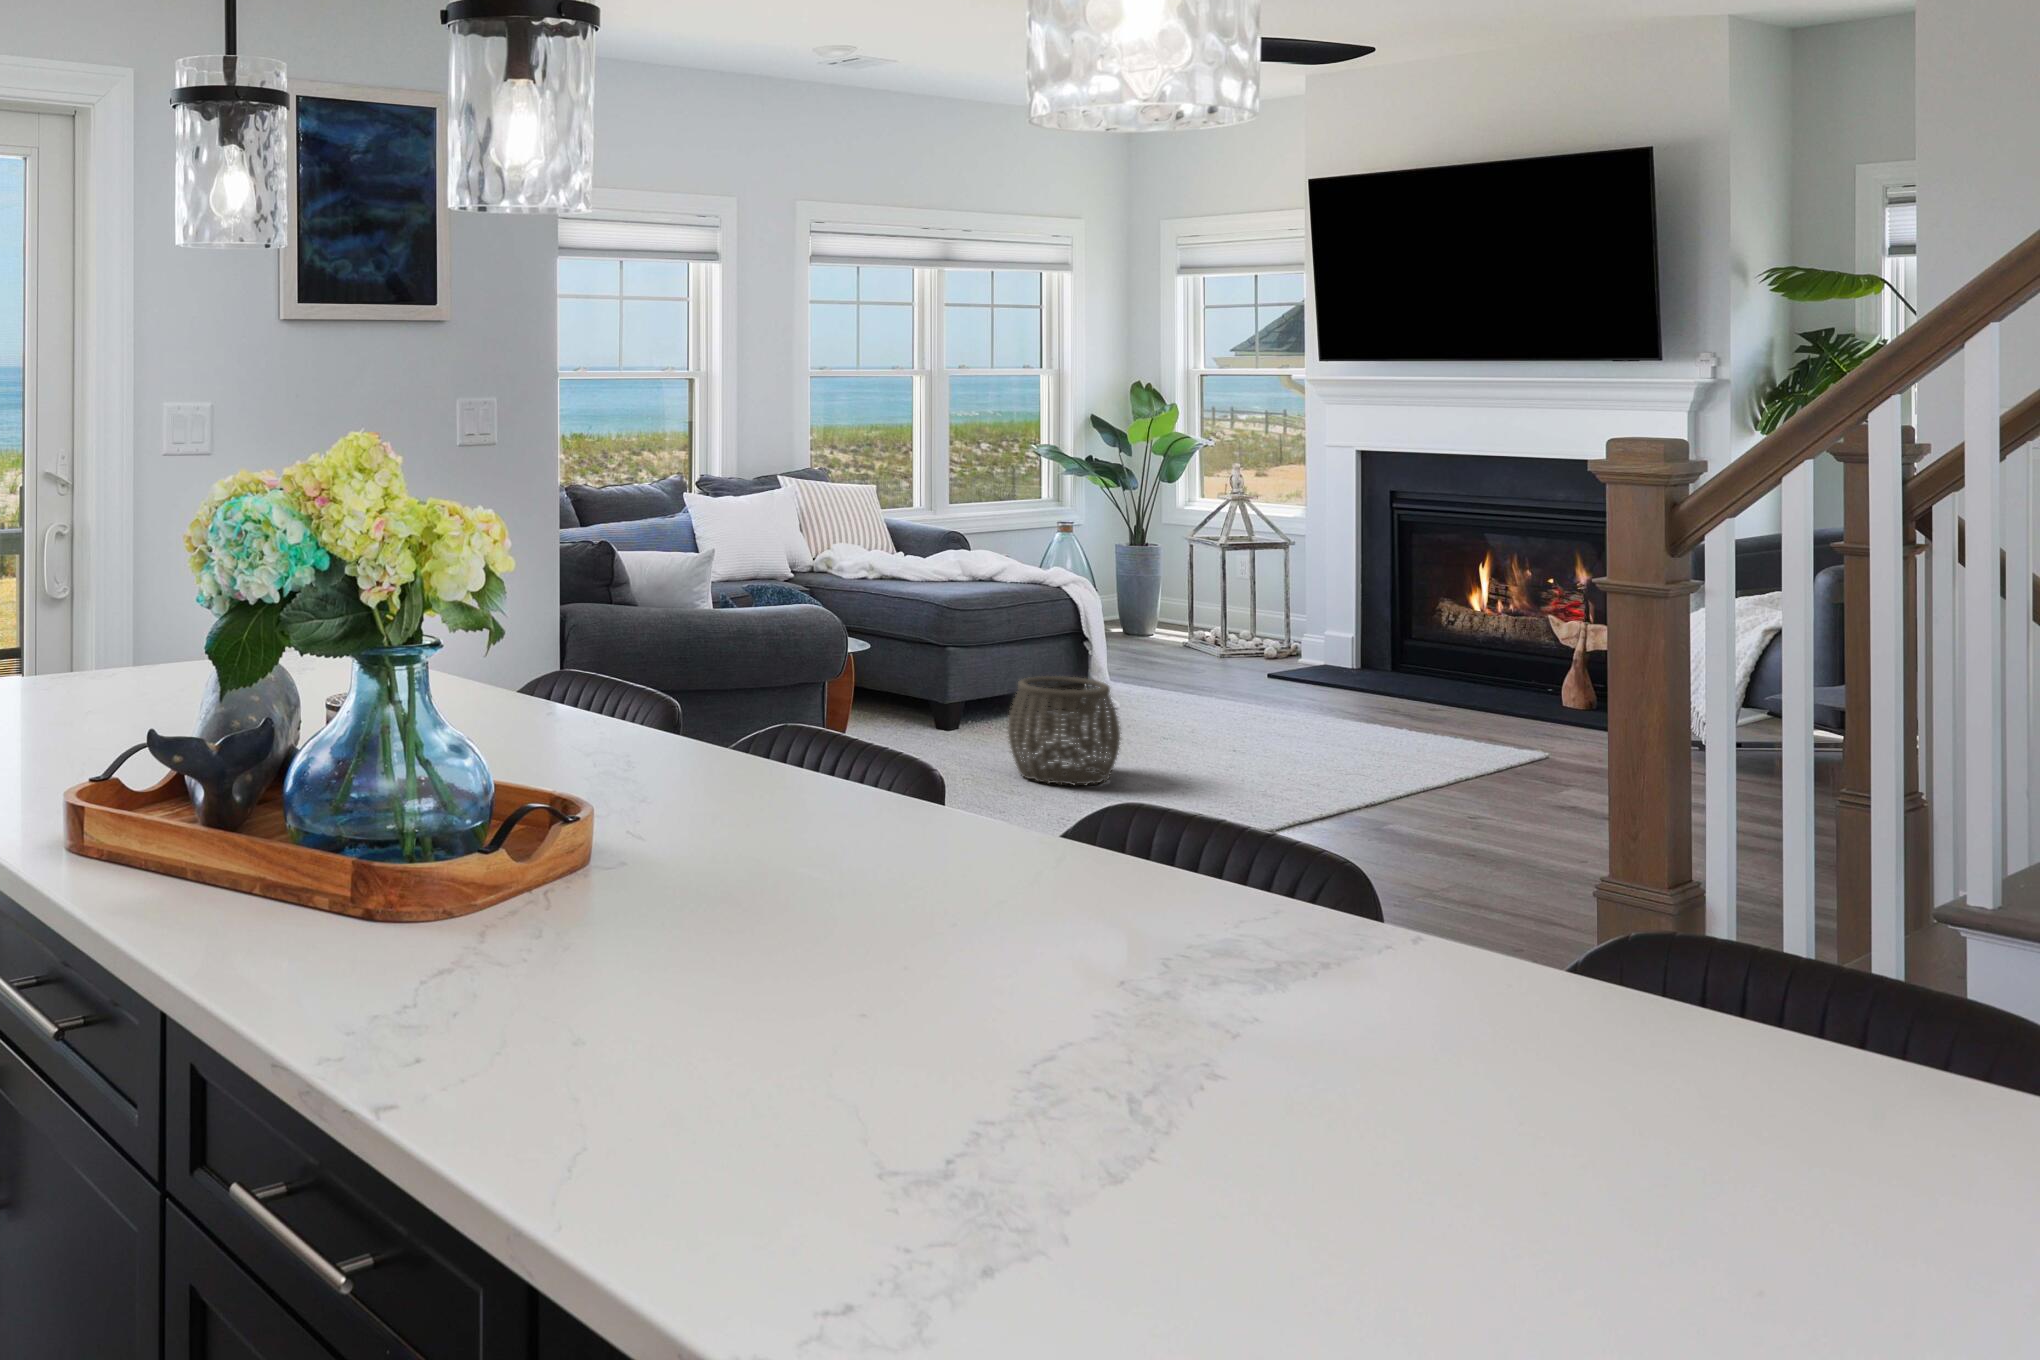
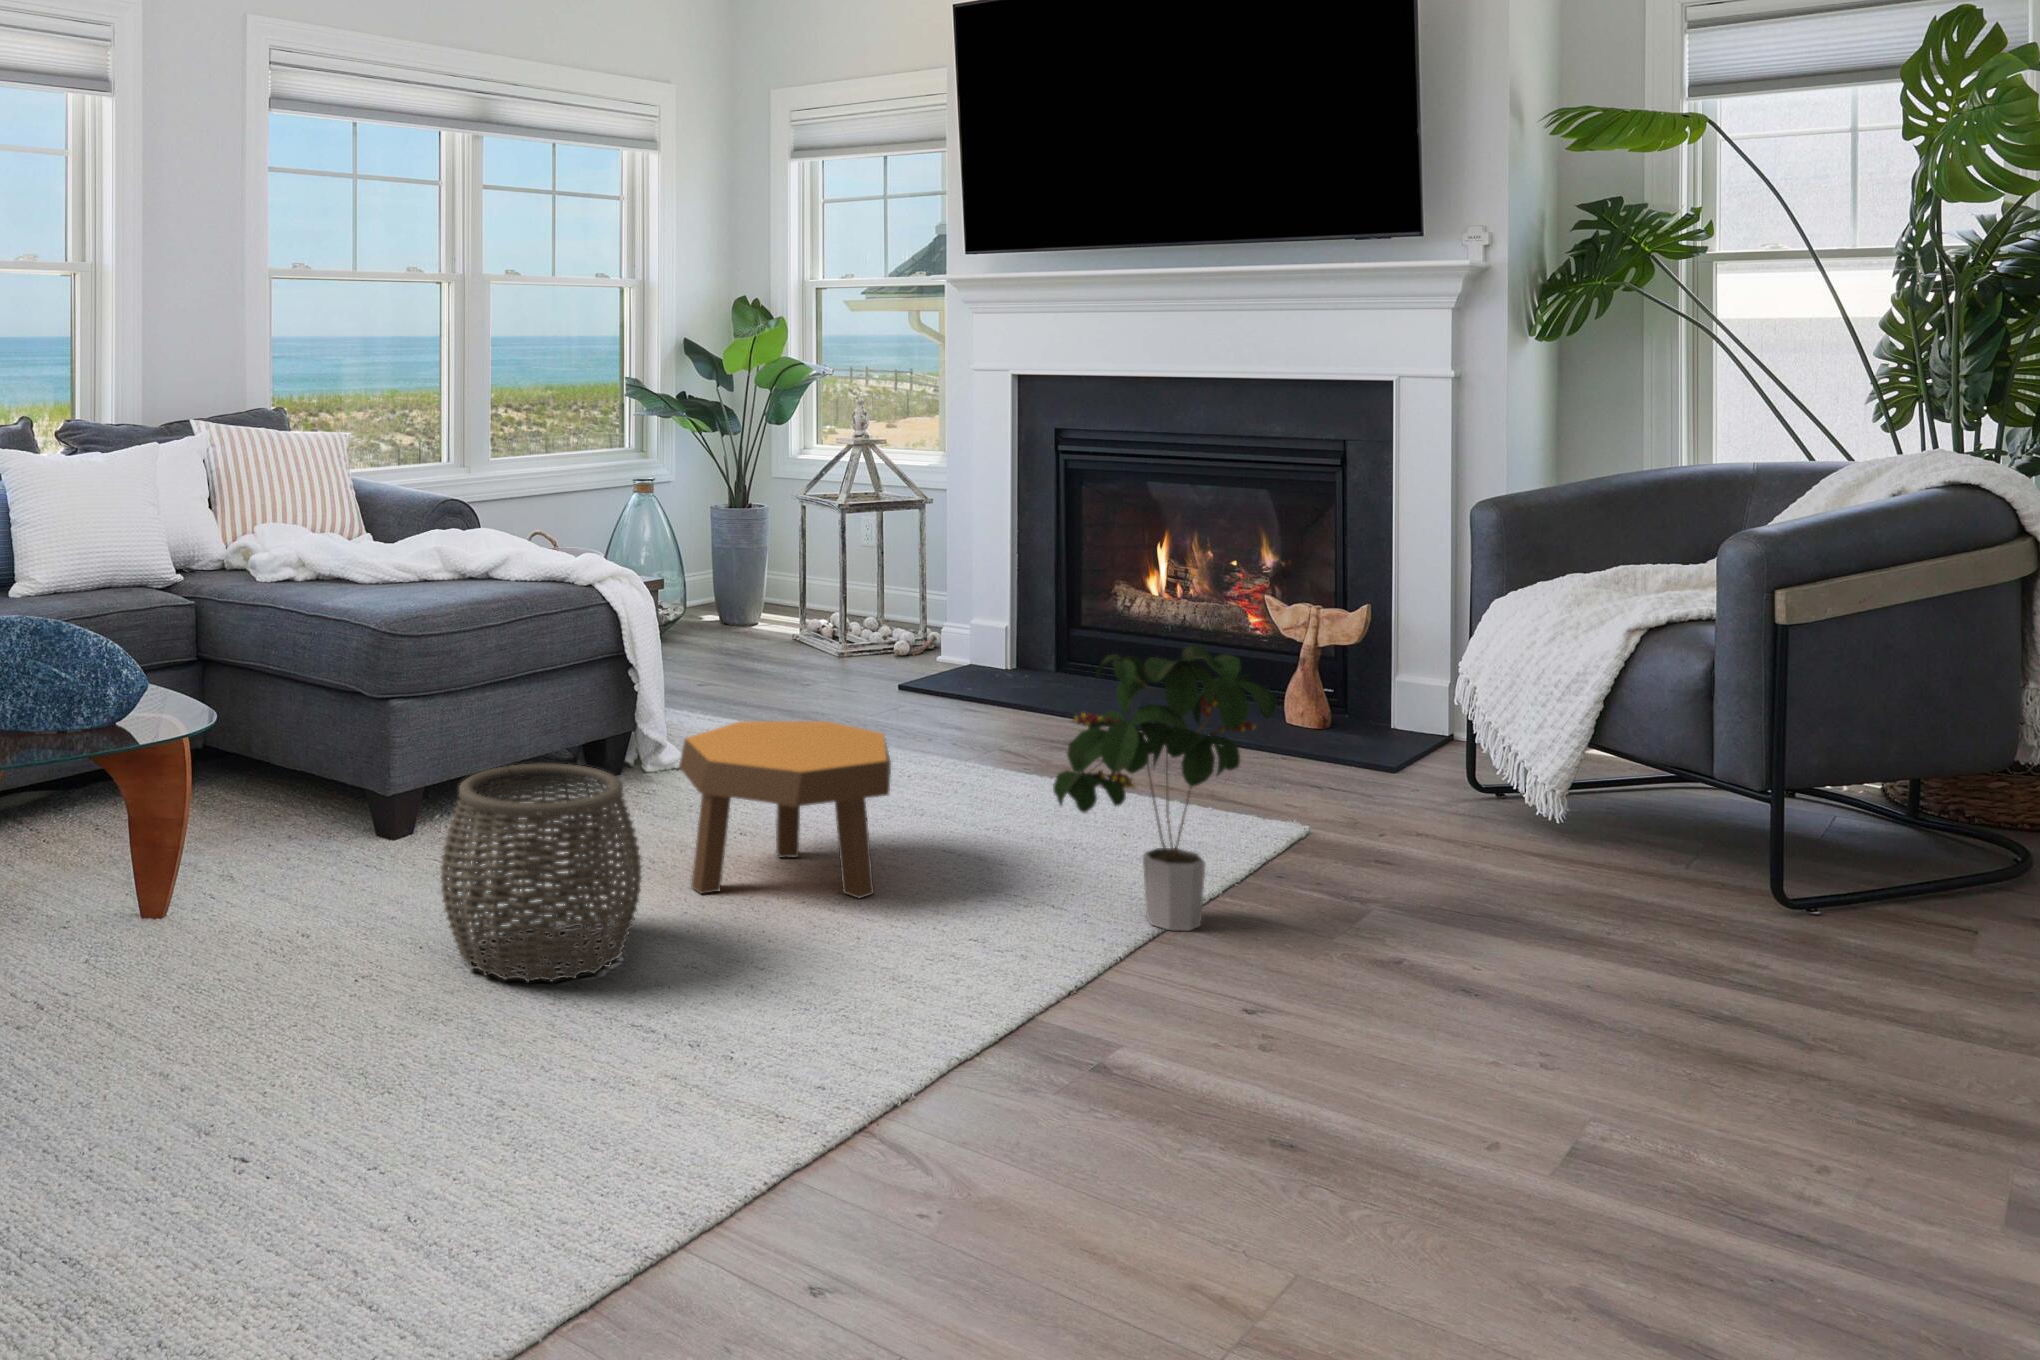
potted plant: none [1365,624,1510,789] -> present [1053,645,1276,931]
footstool: none [1131,668,1265,767] -> present [679,721,891,898]

